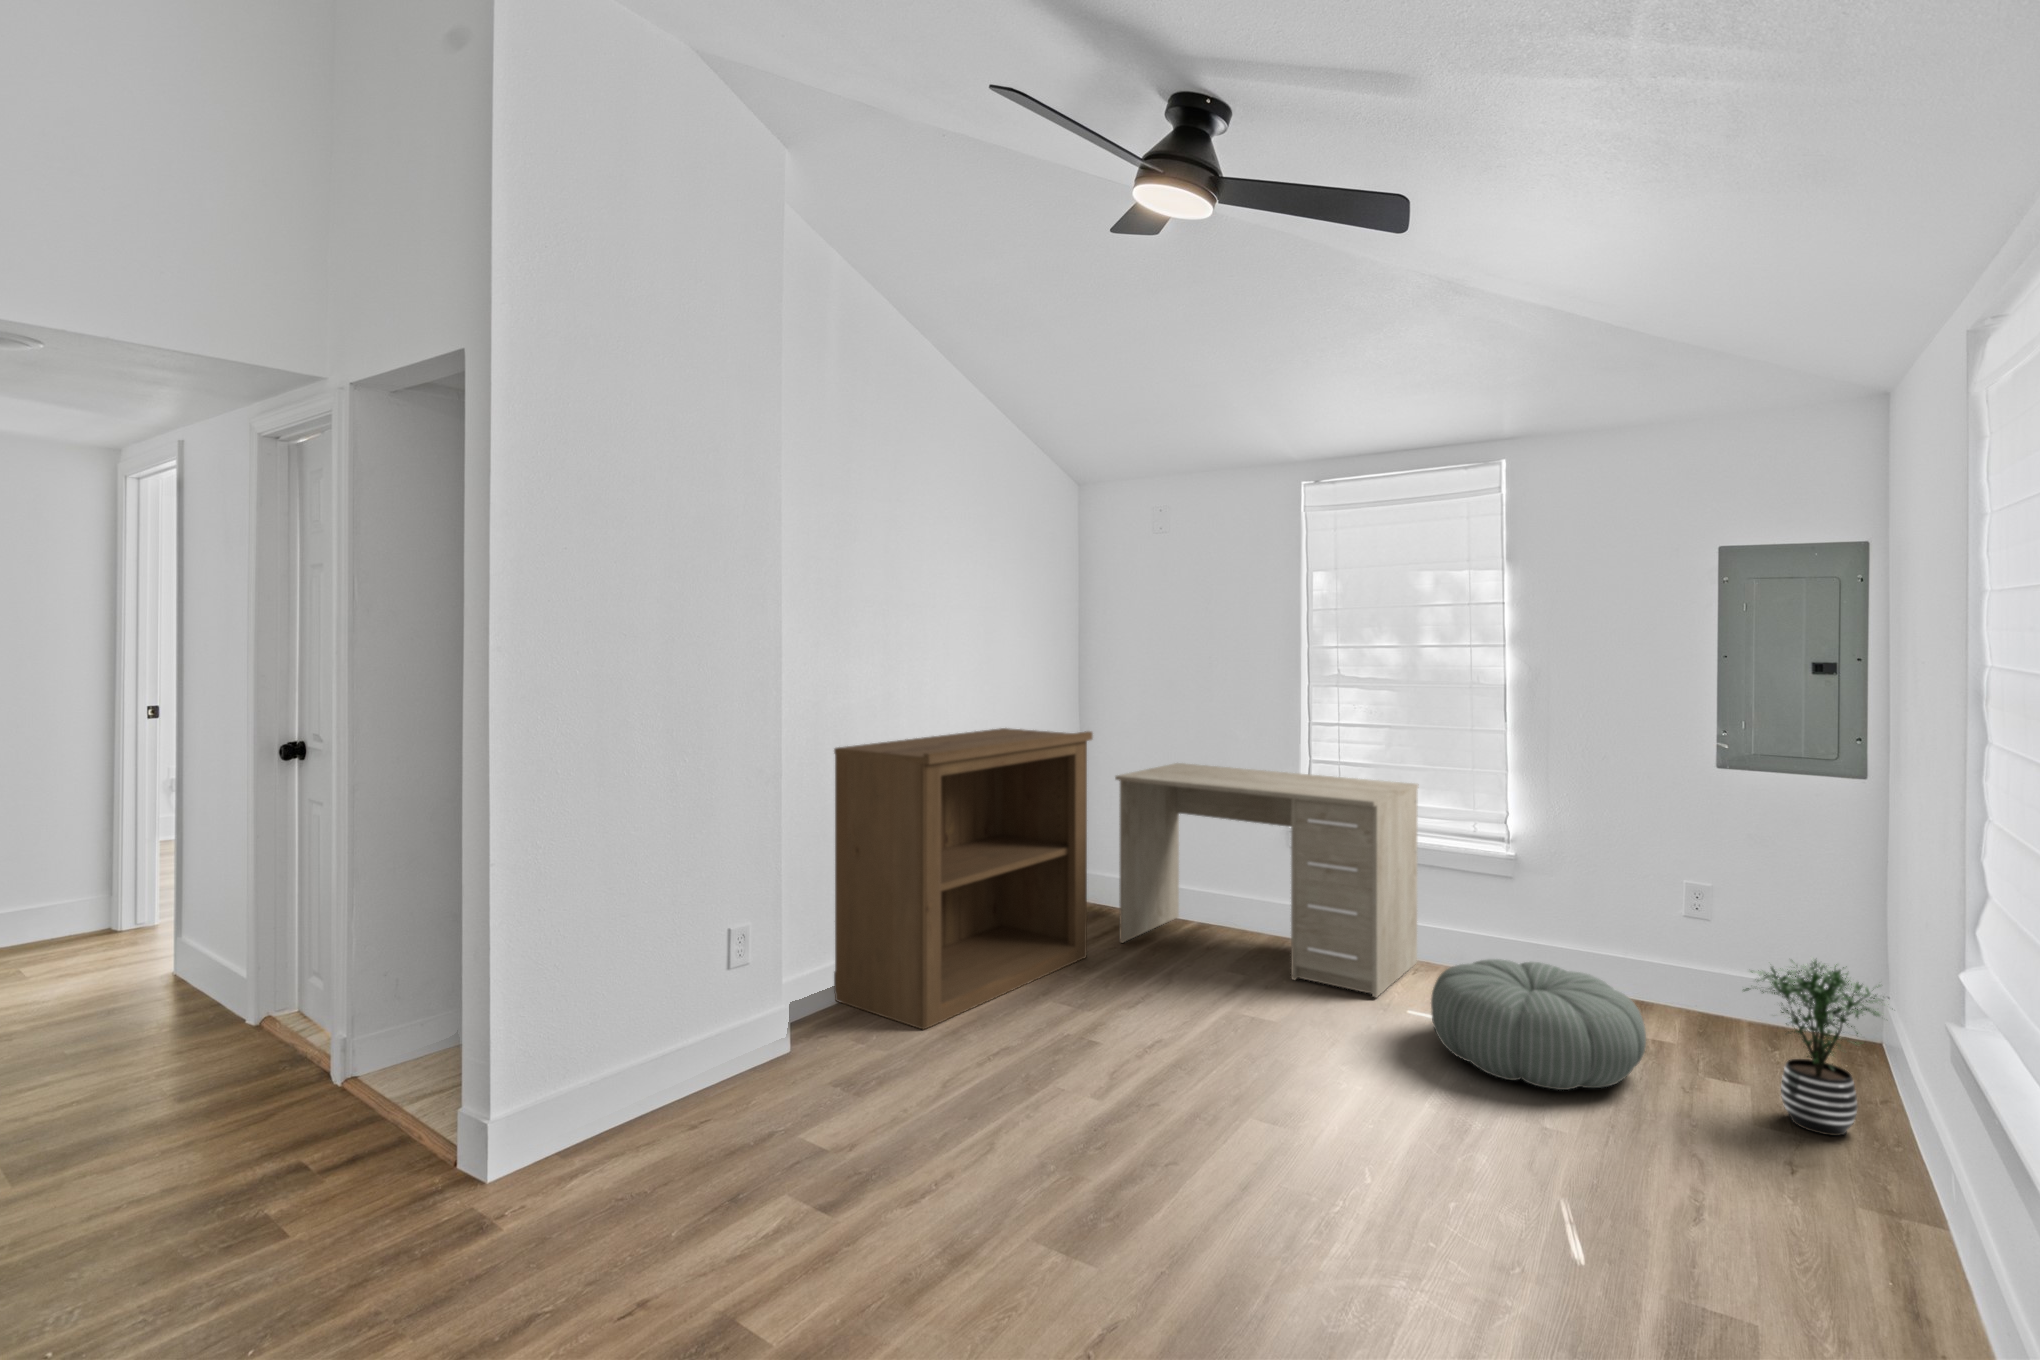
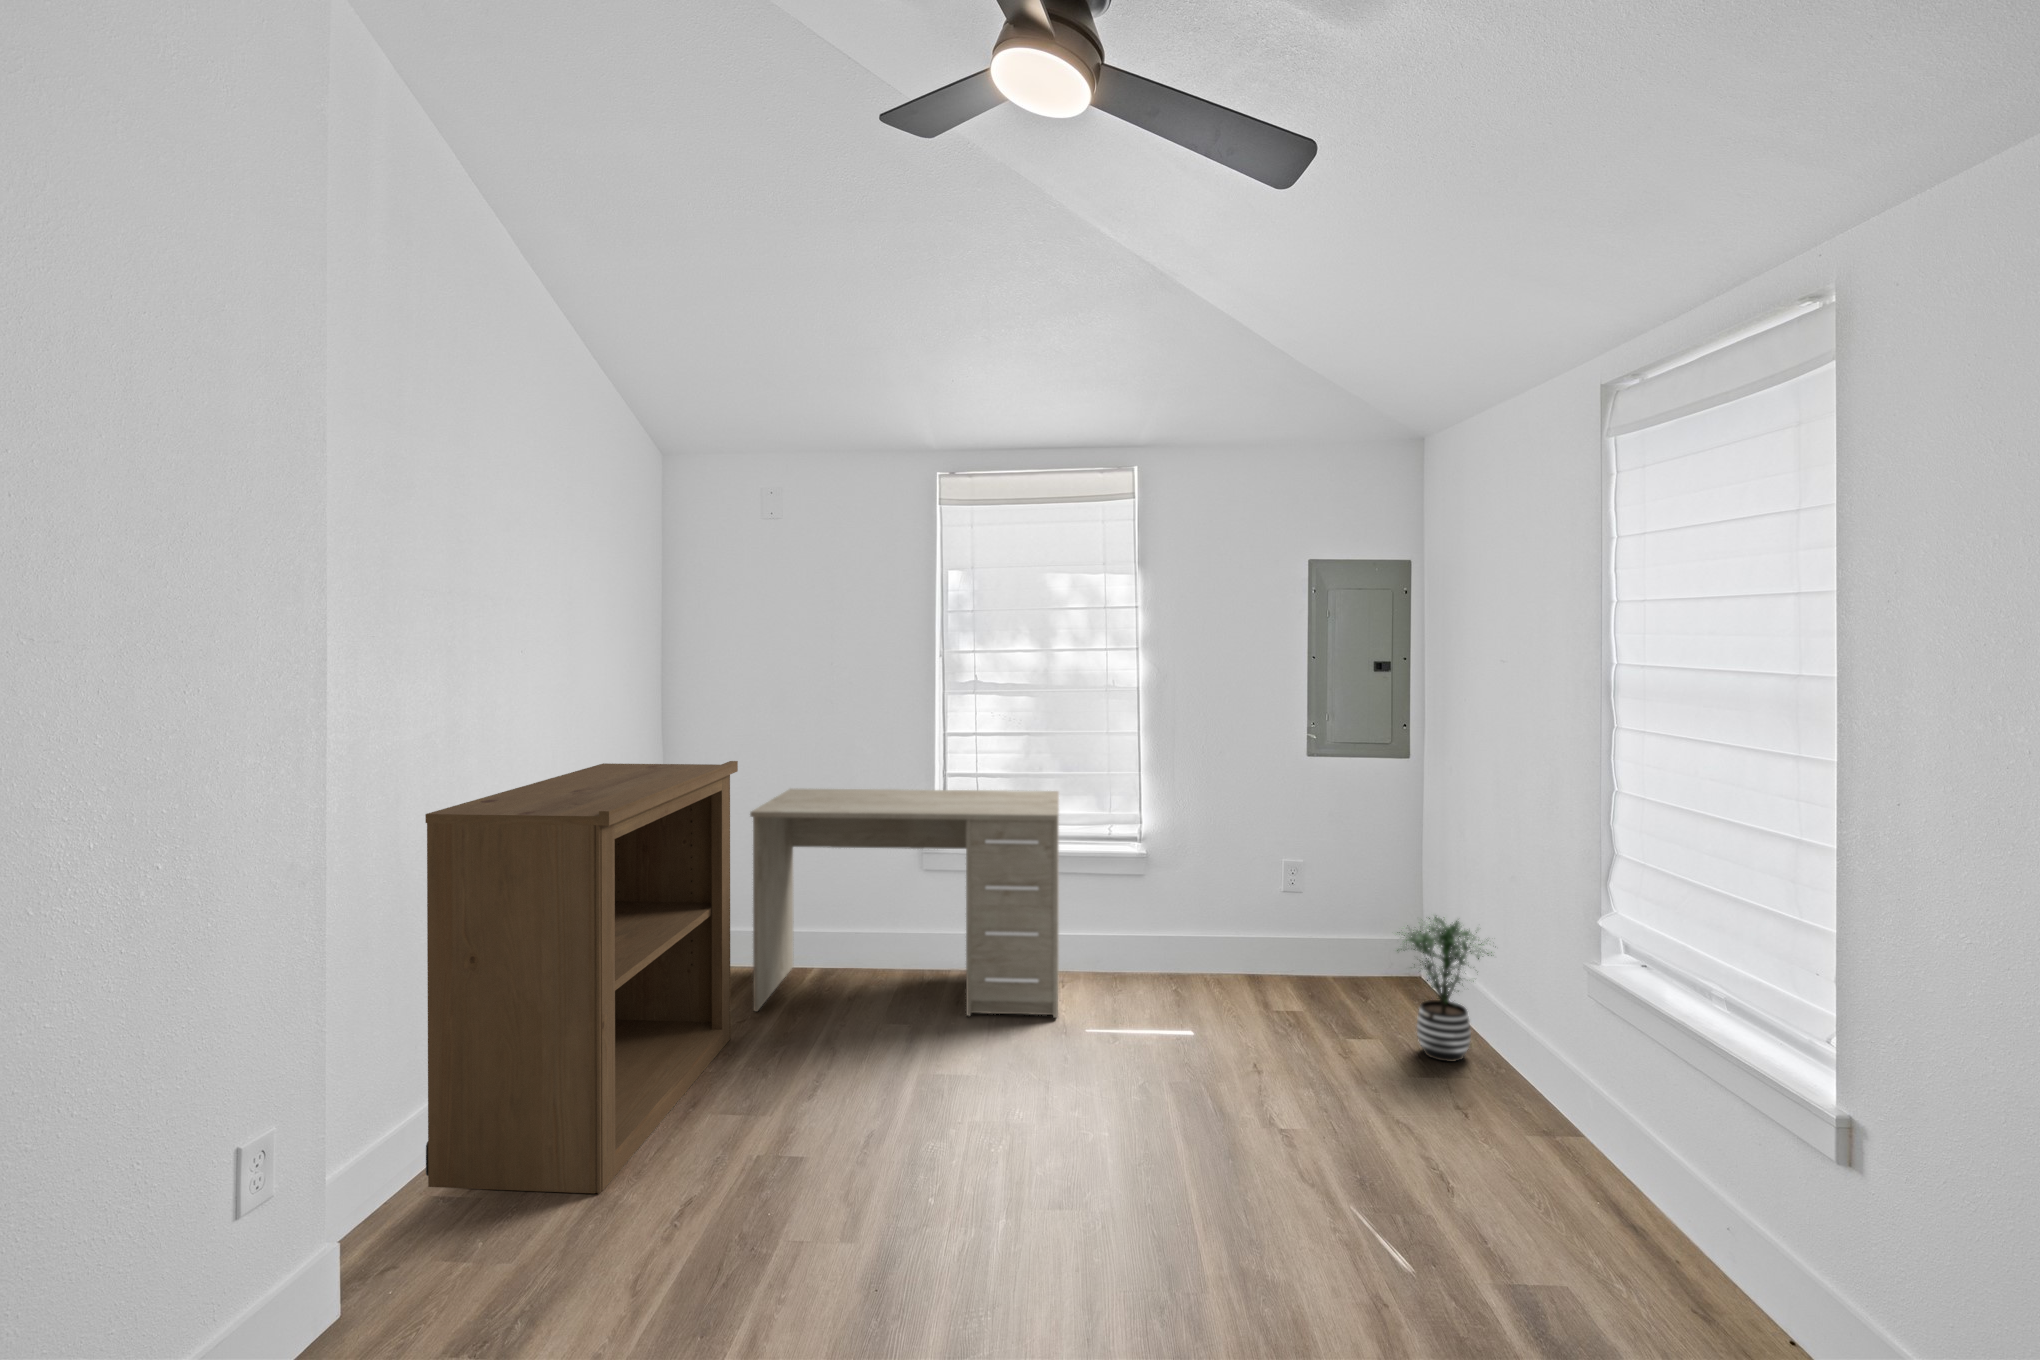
pouf: present [1431,959,1646,1090] -> none [1135,954,1322,1076]

